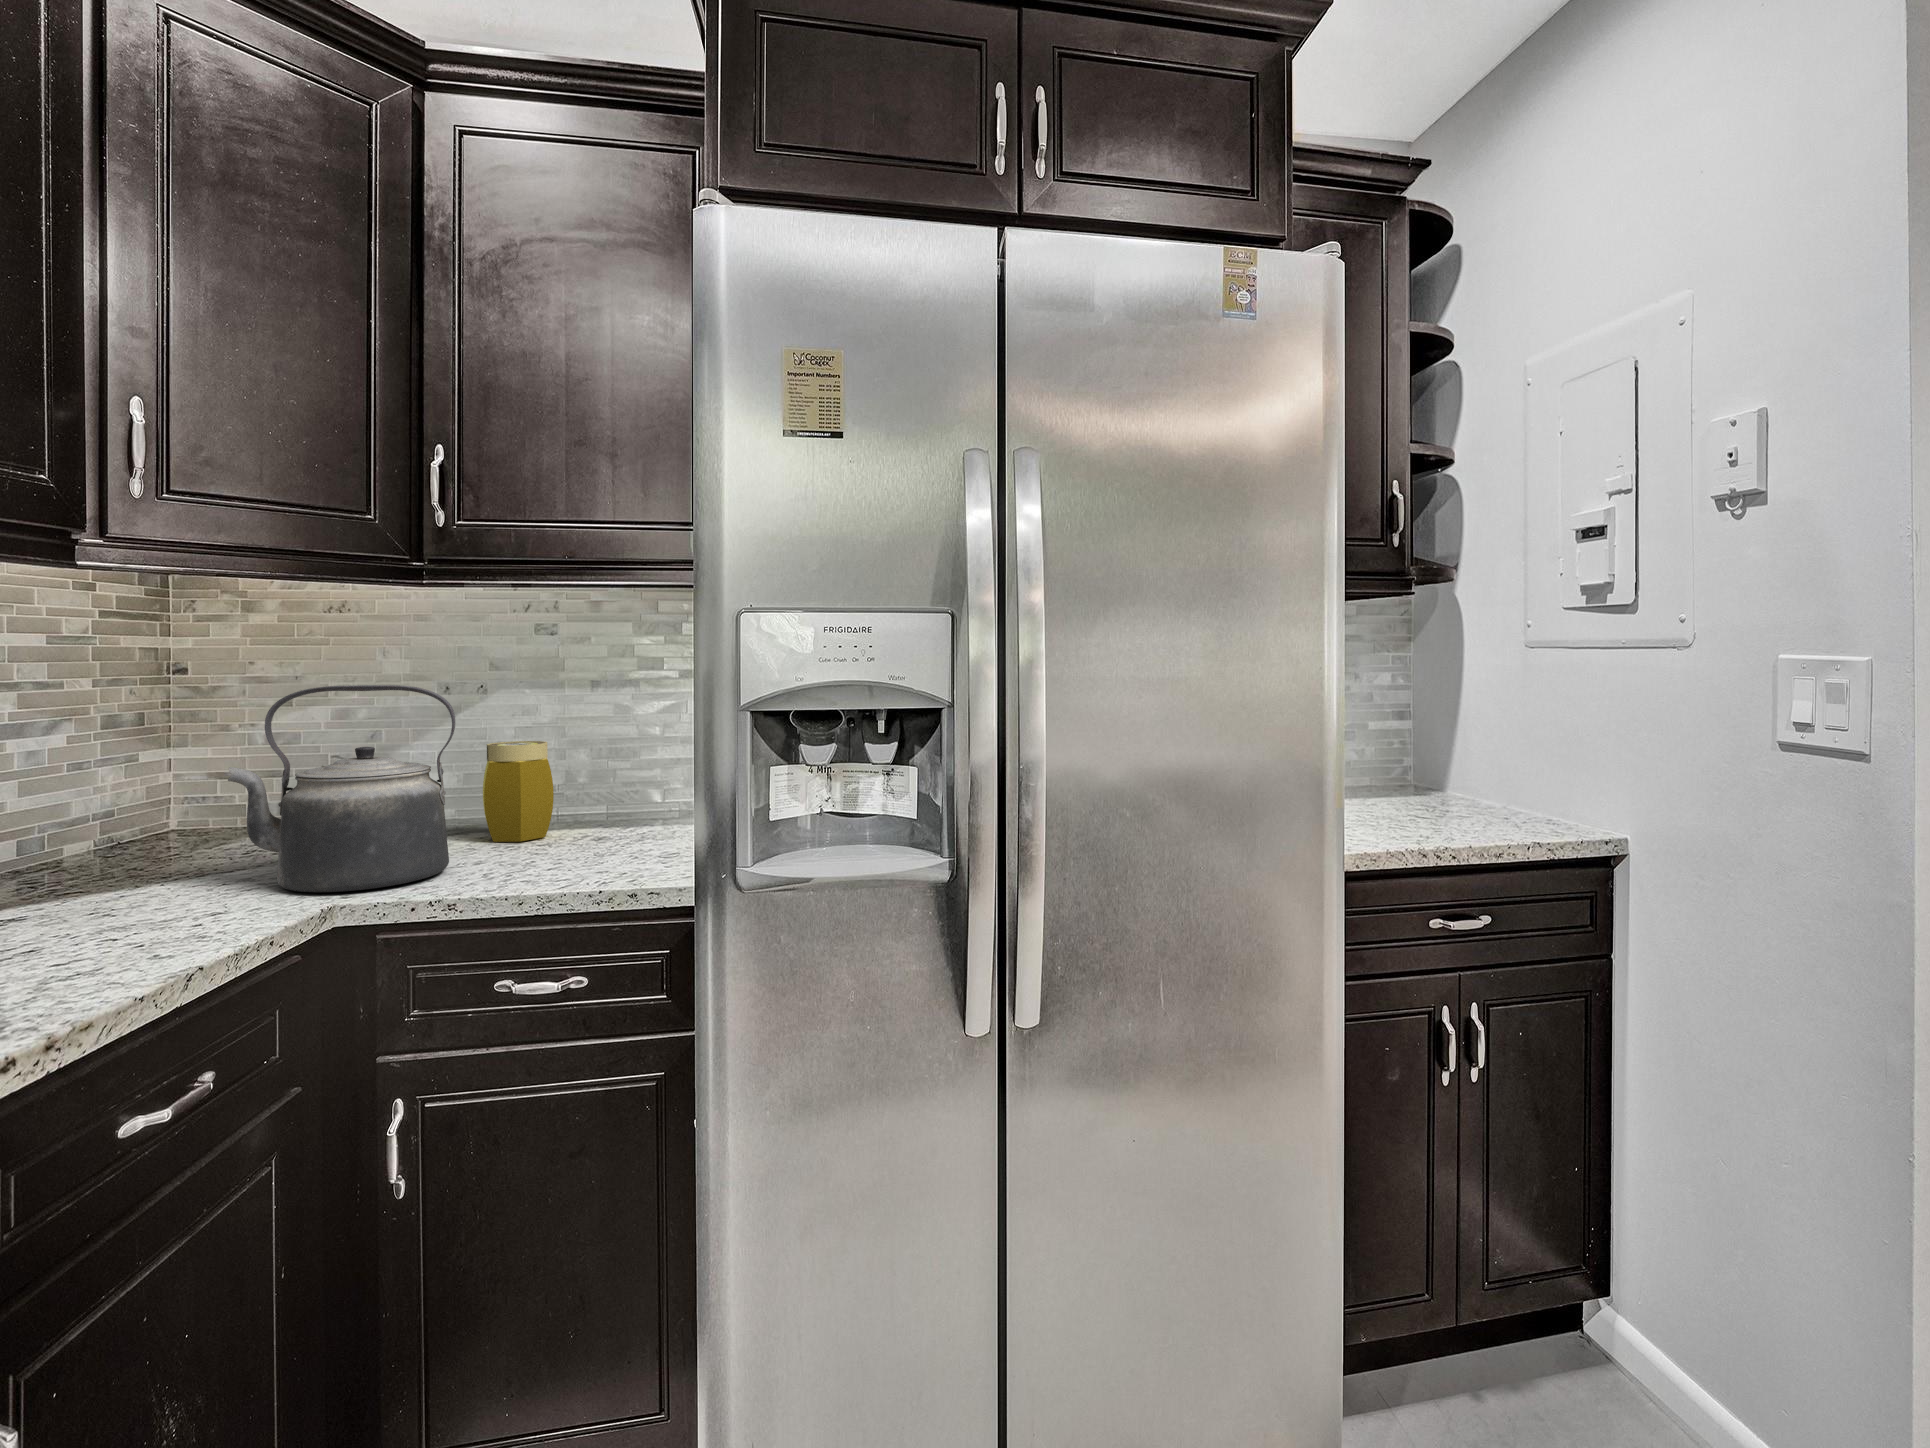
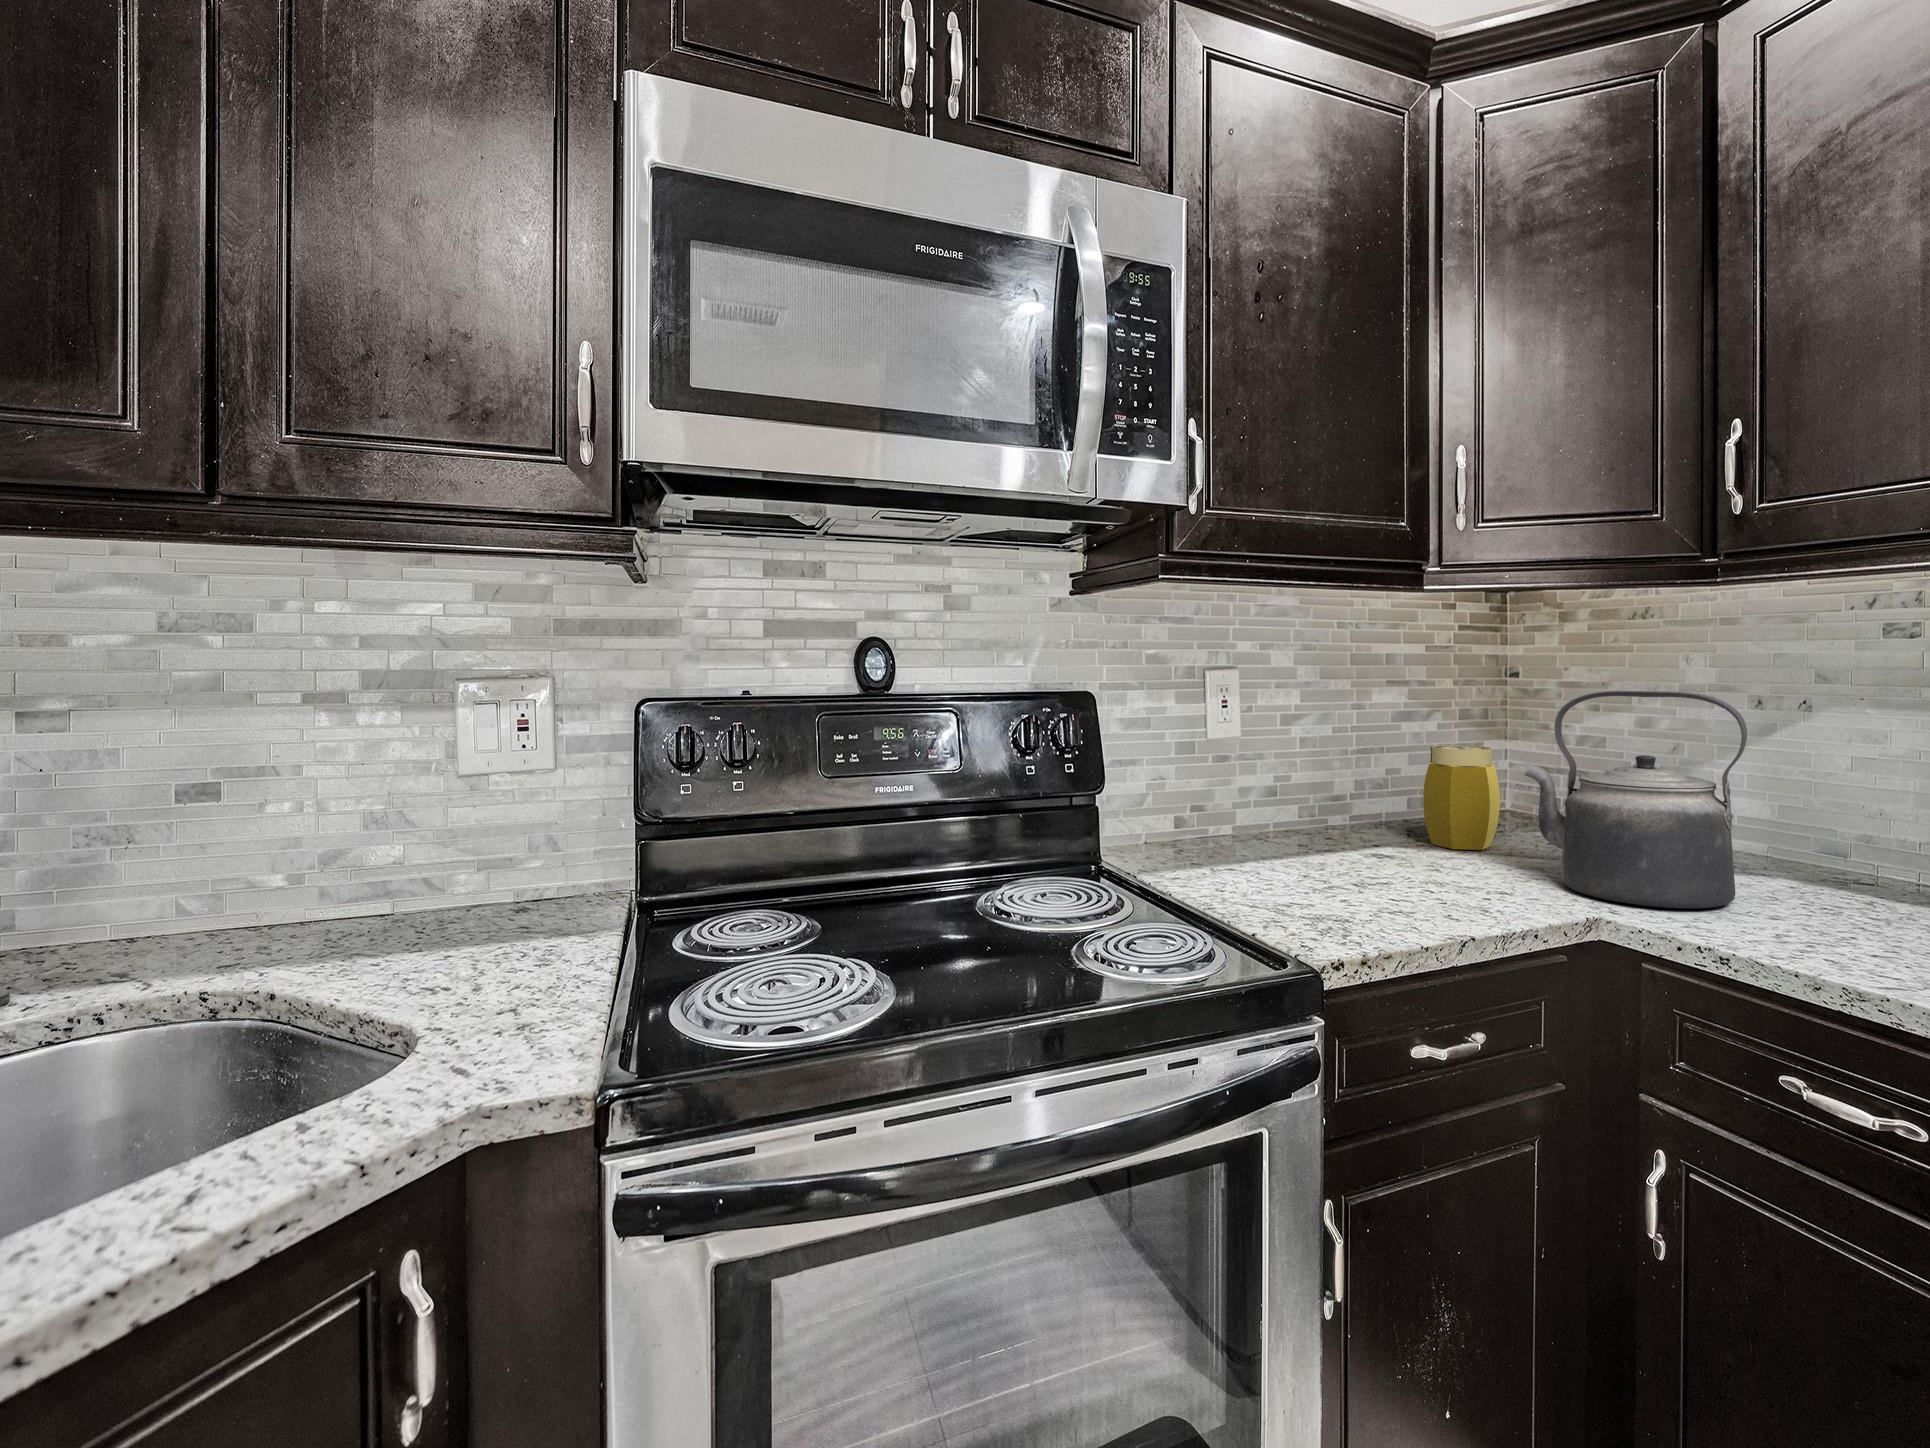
jar: present [483,741,554,842] -> present [1423,745,1500,850]

